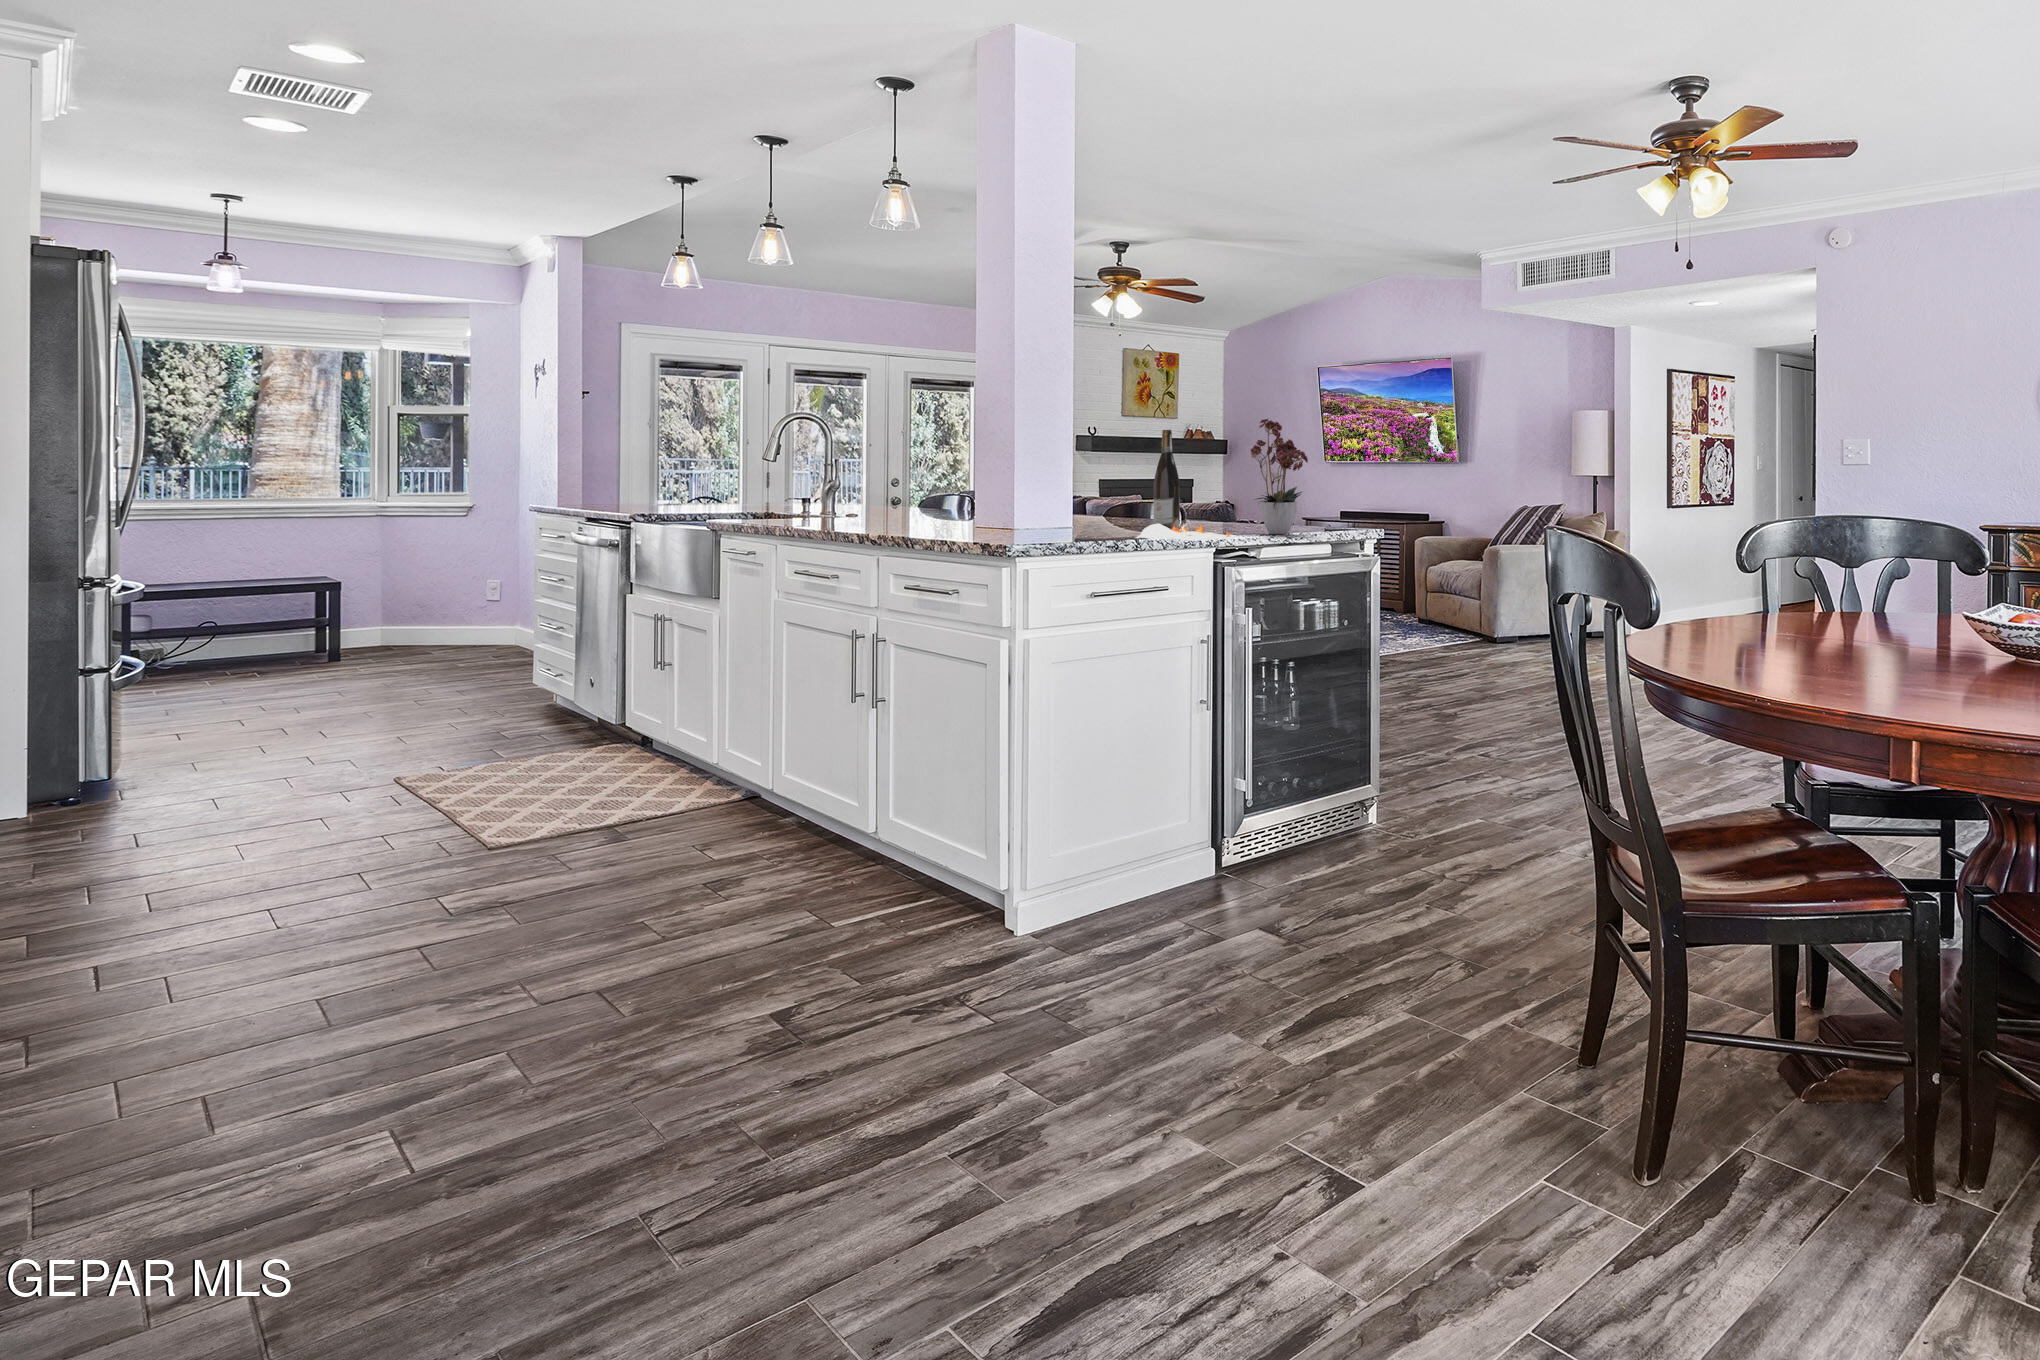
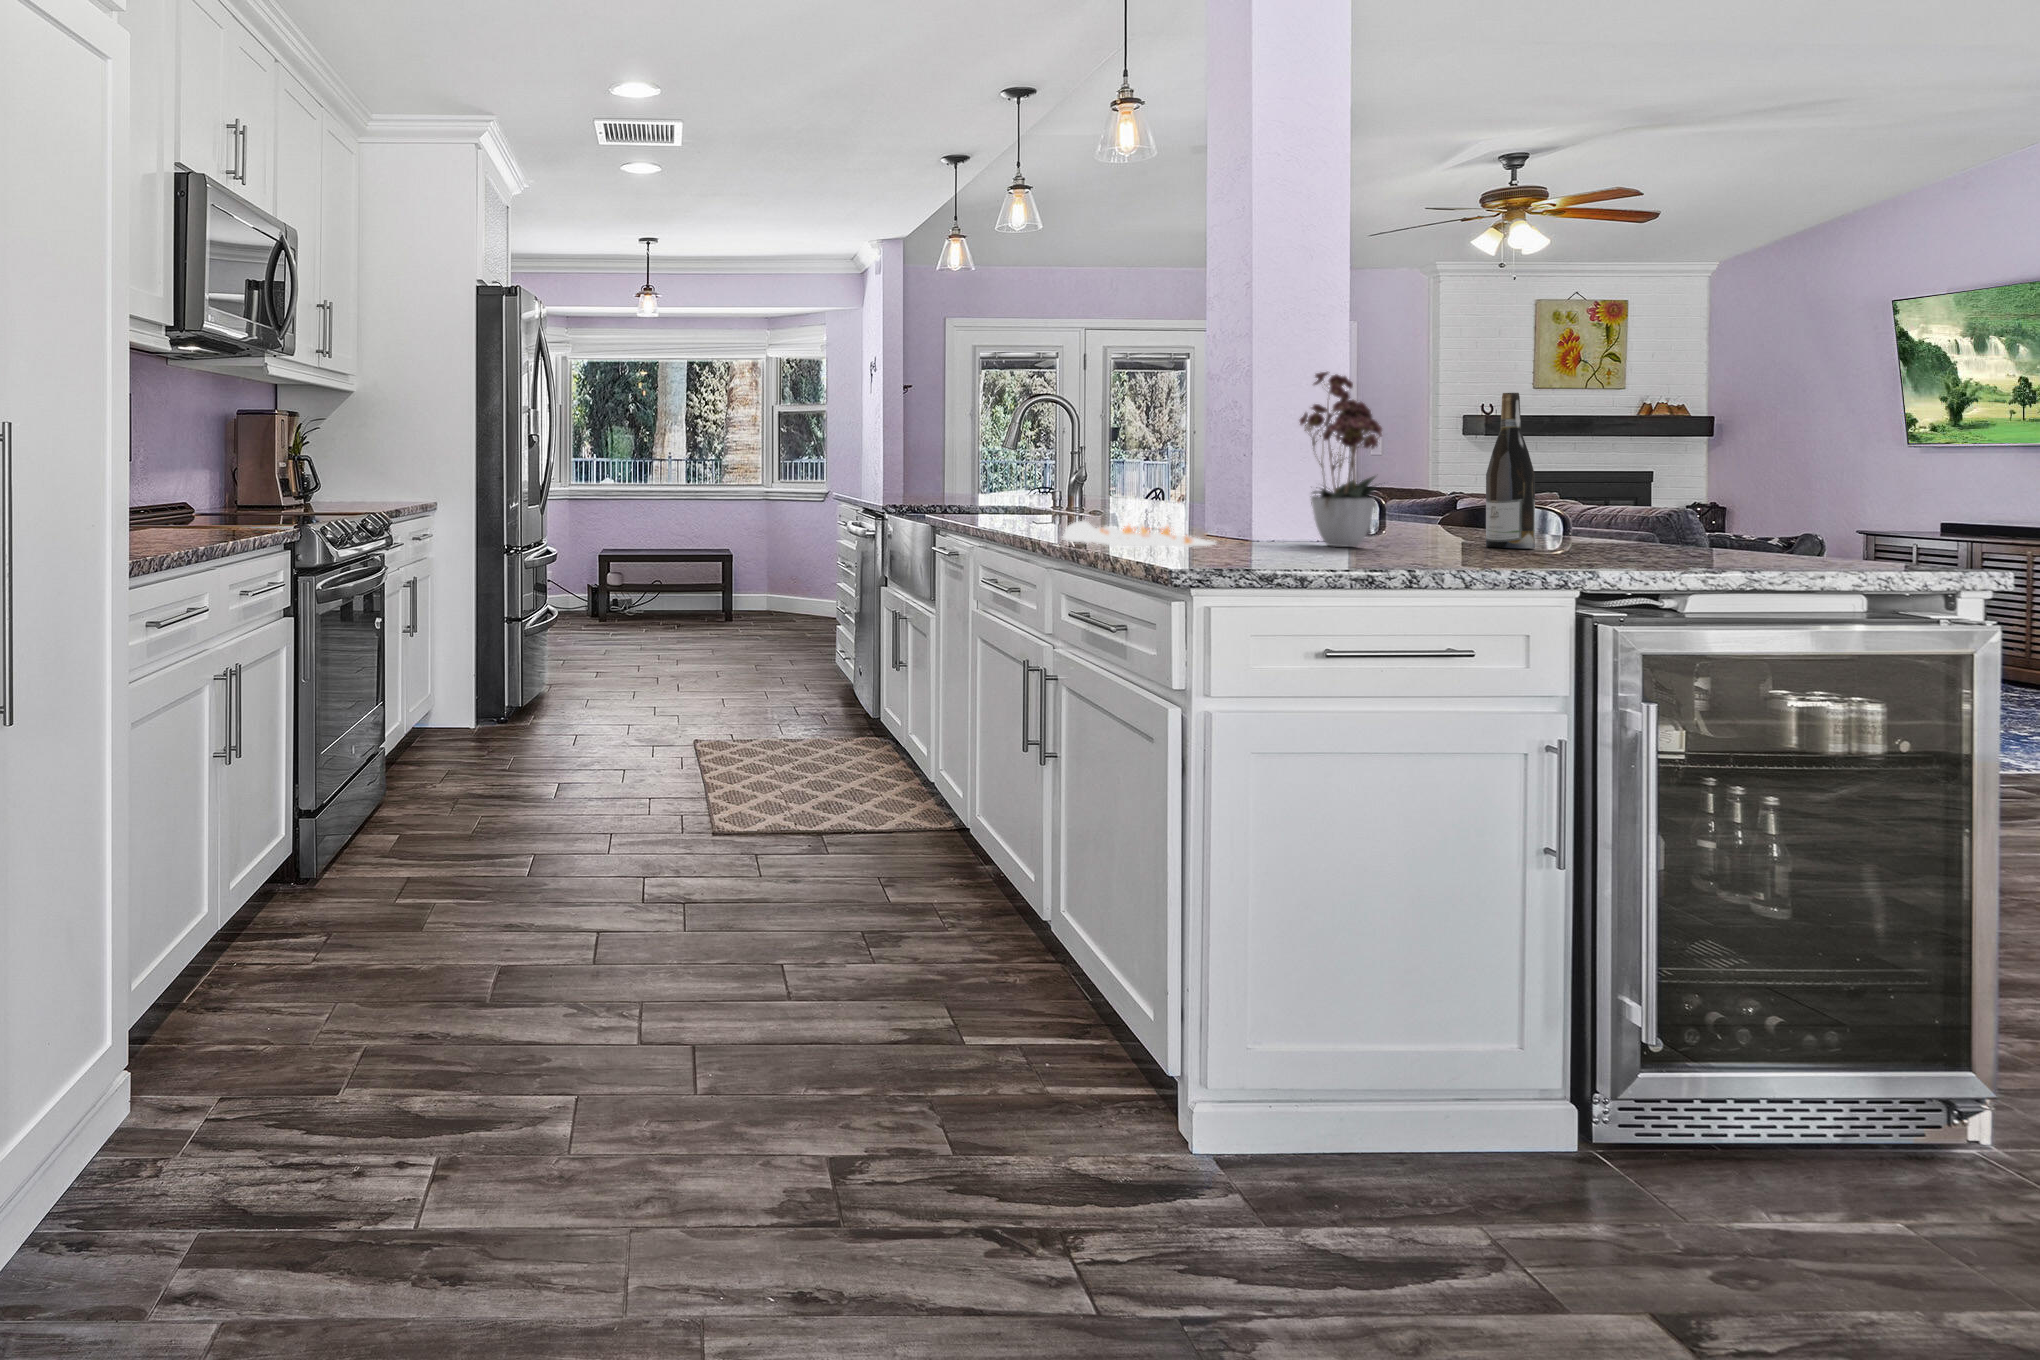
flower arrangement: present [1250,419,1308,534] -> present [1300,372,1385,547]
plate: present [1135,524,1240,541] -> present [1063,521,1215,547]

